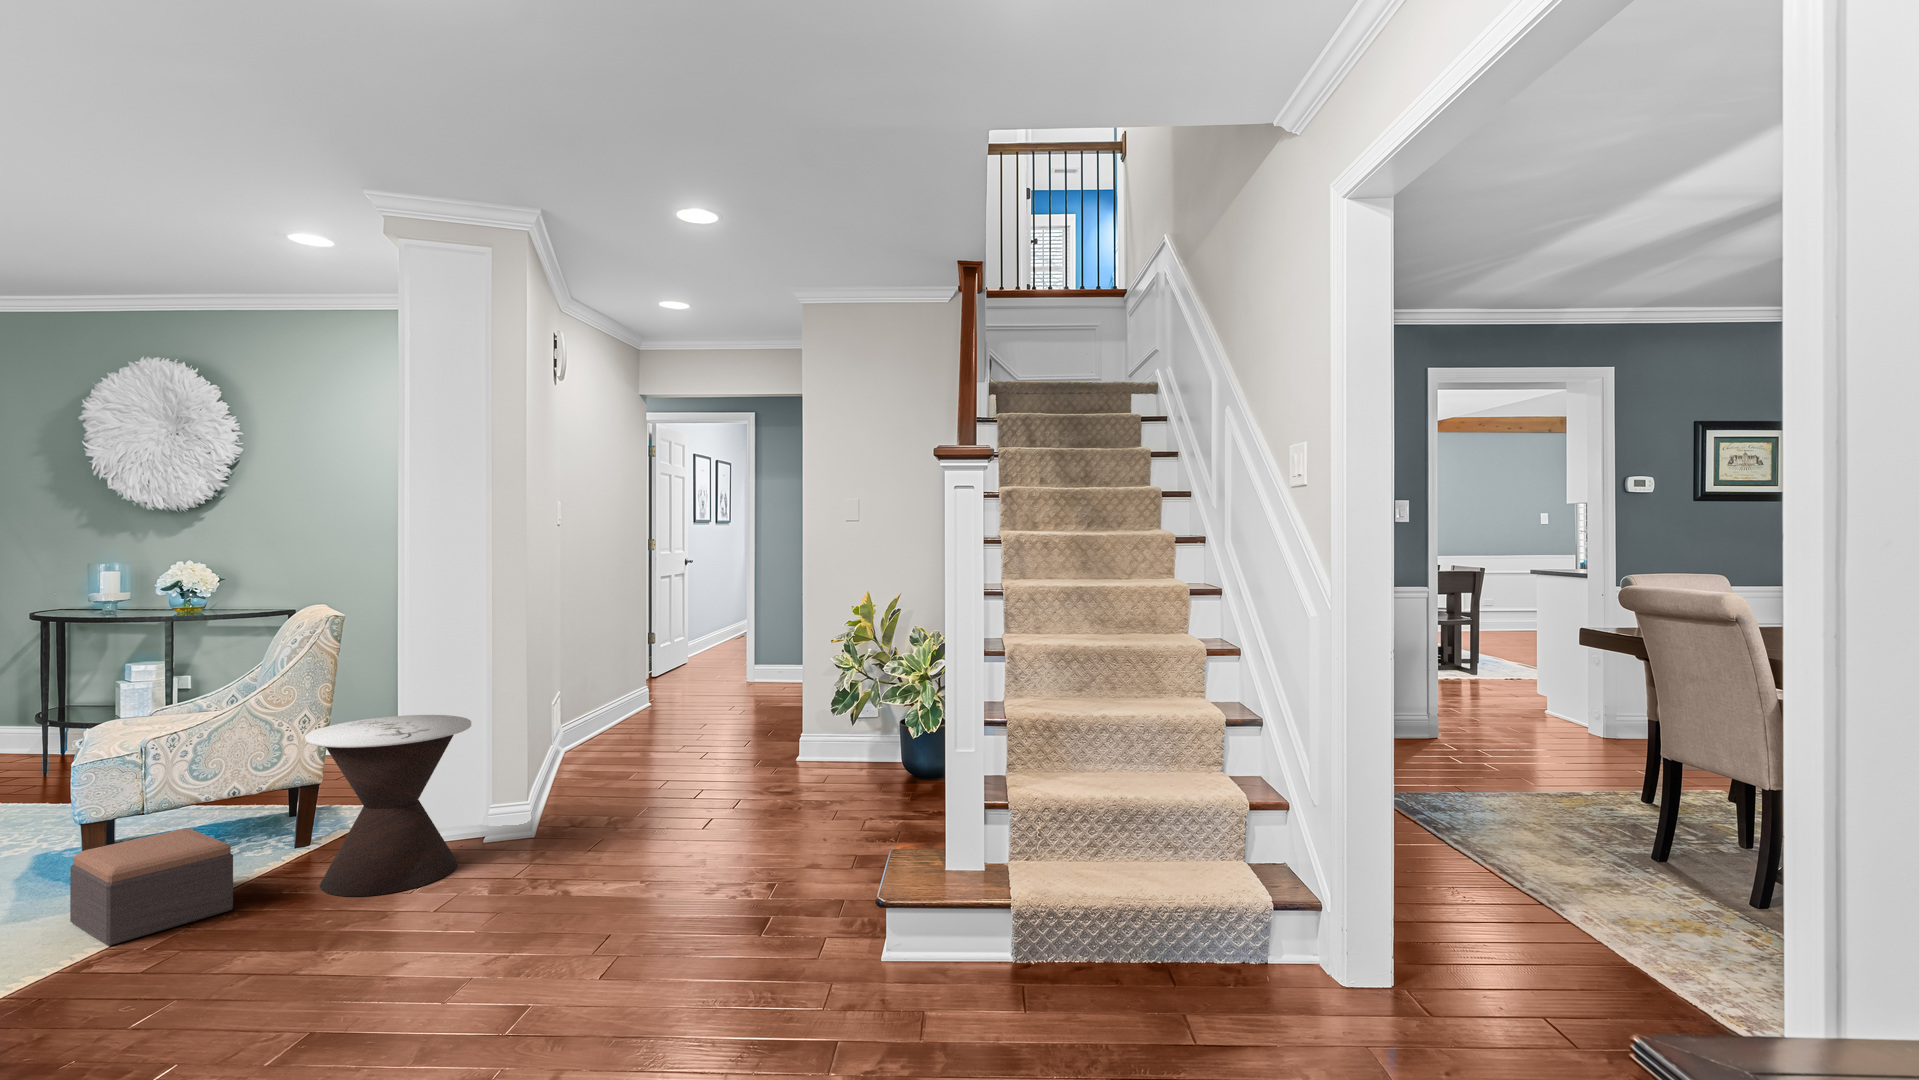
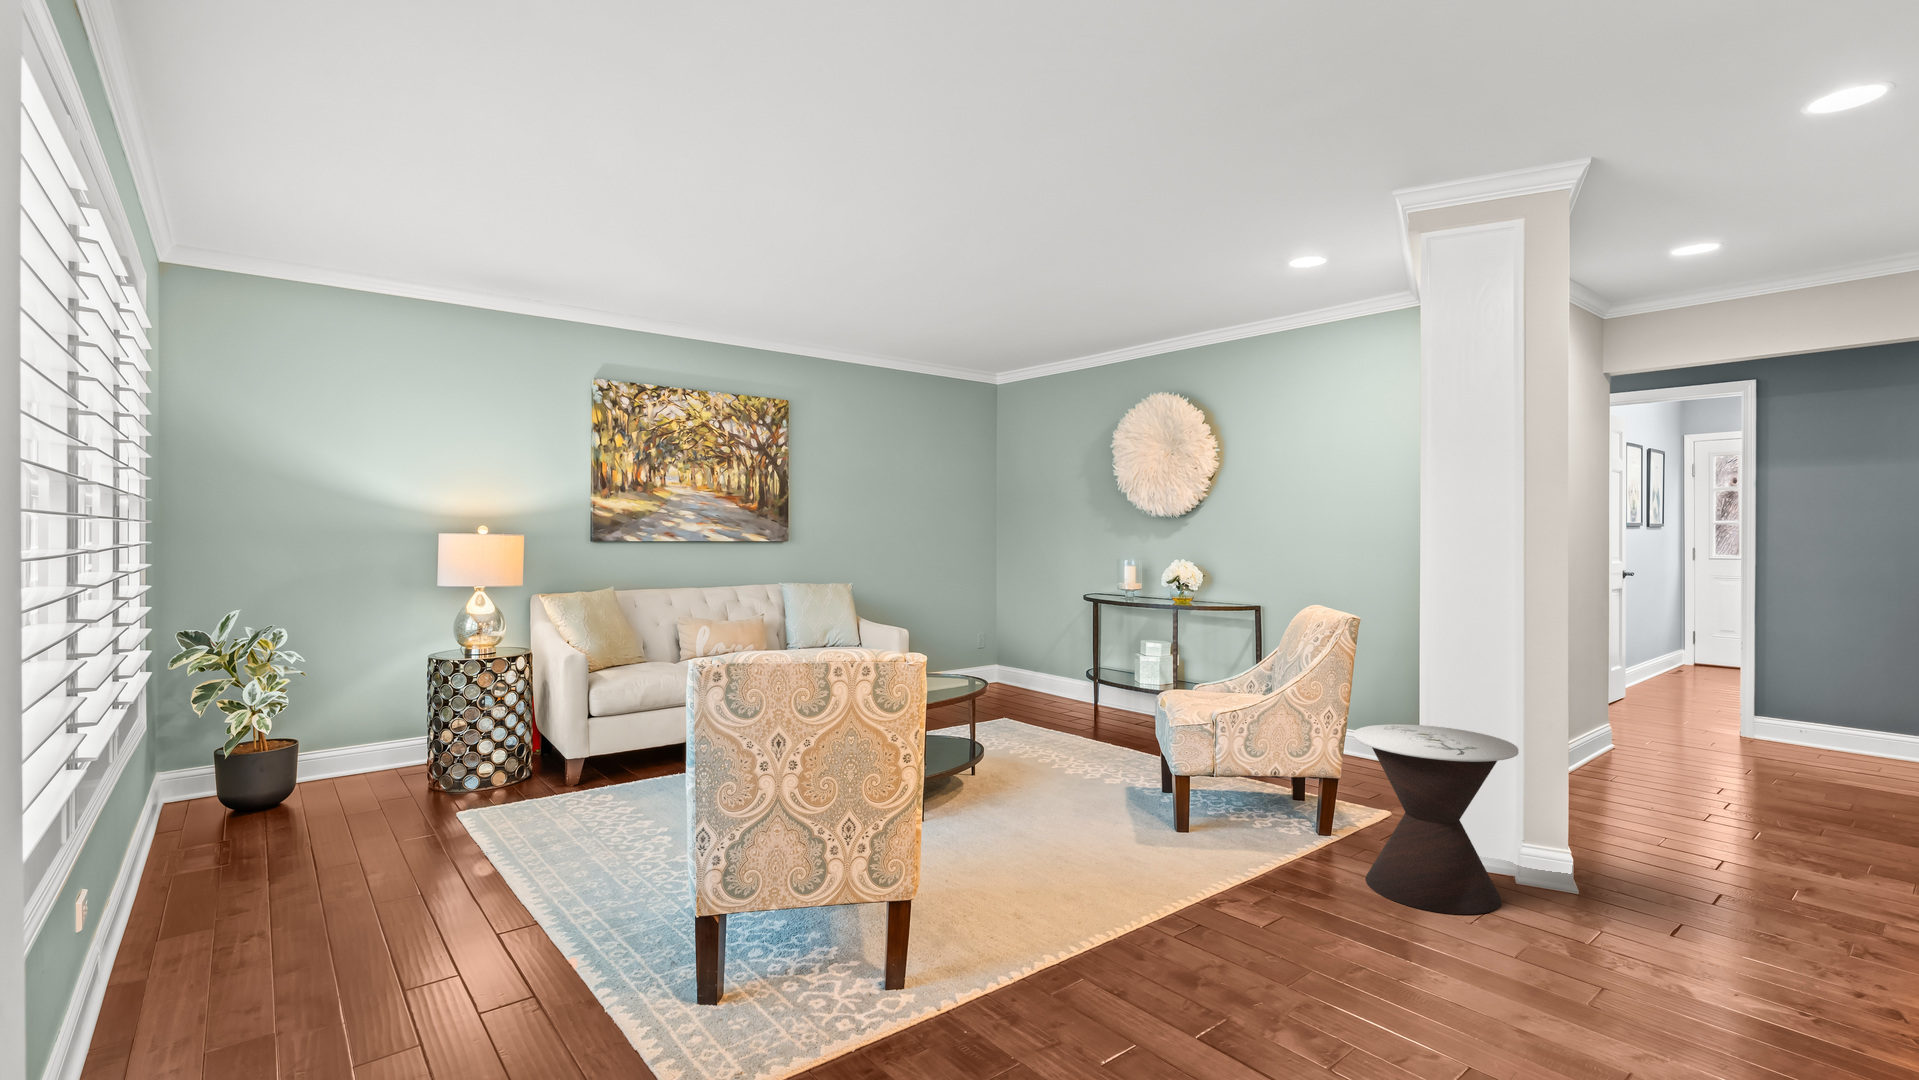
footstool: present [70,828,233,946] -> none [1182,800,1302,893]

